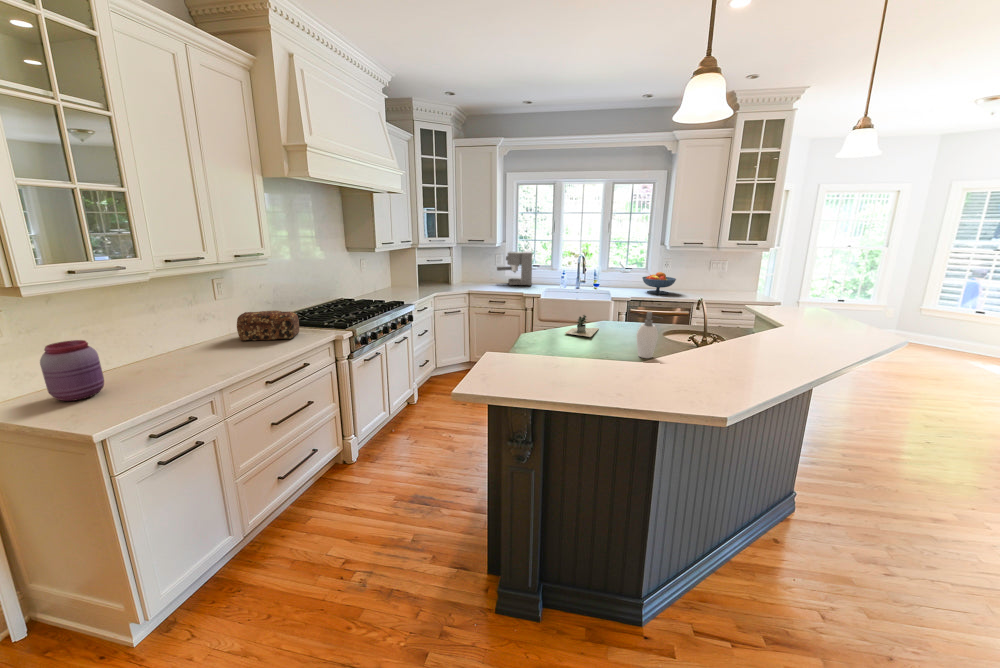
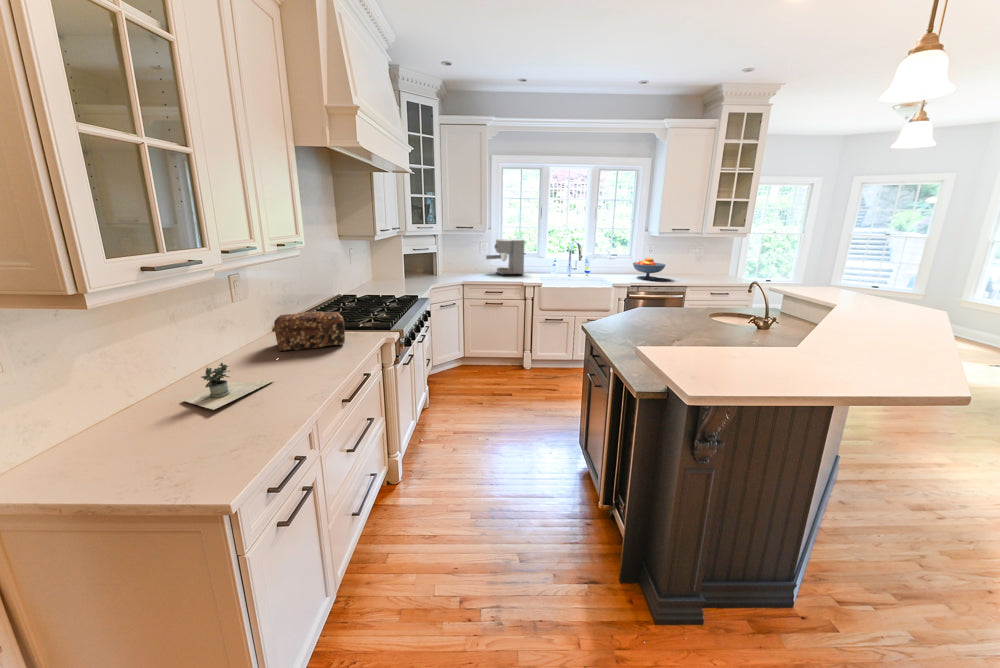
soap dispenser: present [637,312,658,358] -> none [730,296,765,342]
potted plant: present [565,315,598,337] -> present [183,356,292,410]
jar: present [40,340,104,401] -> none [87,365,174,455]

